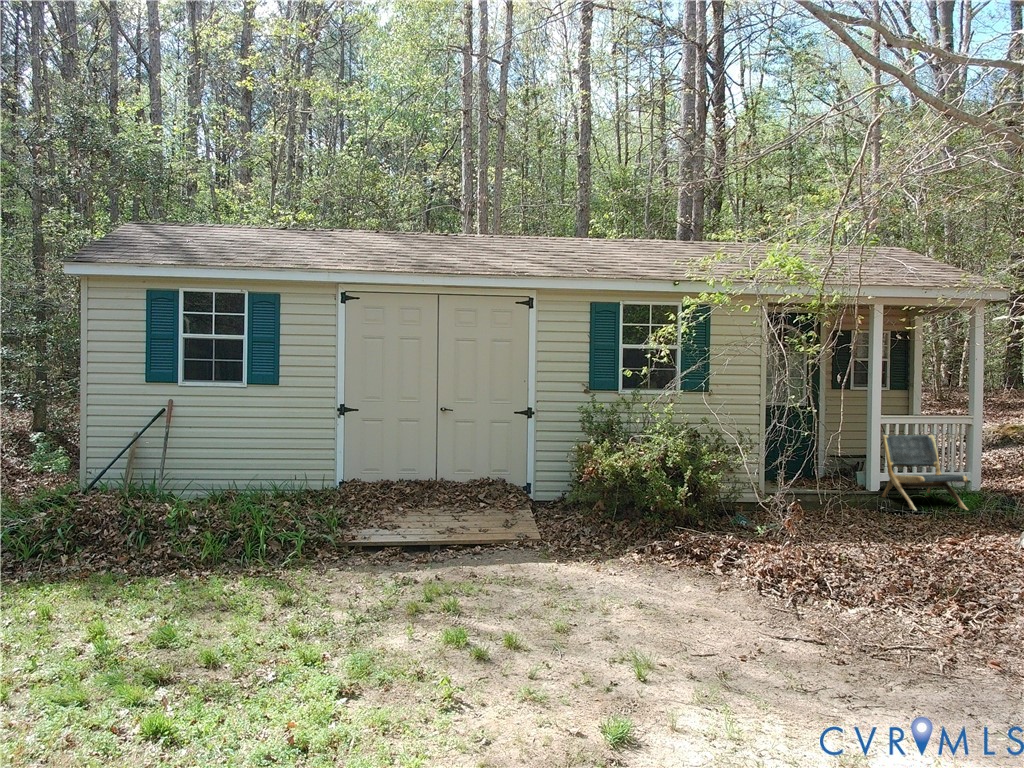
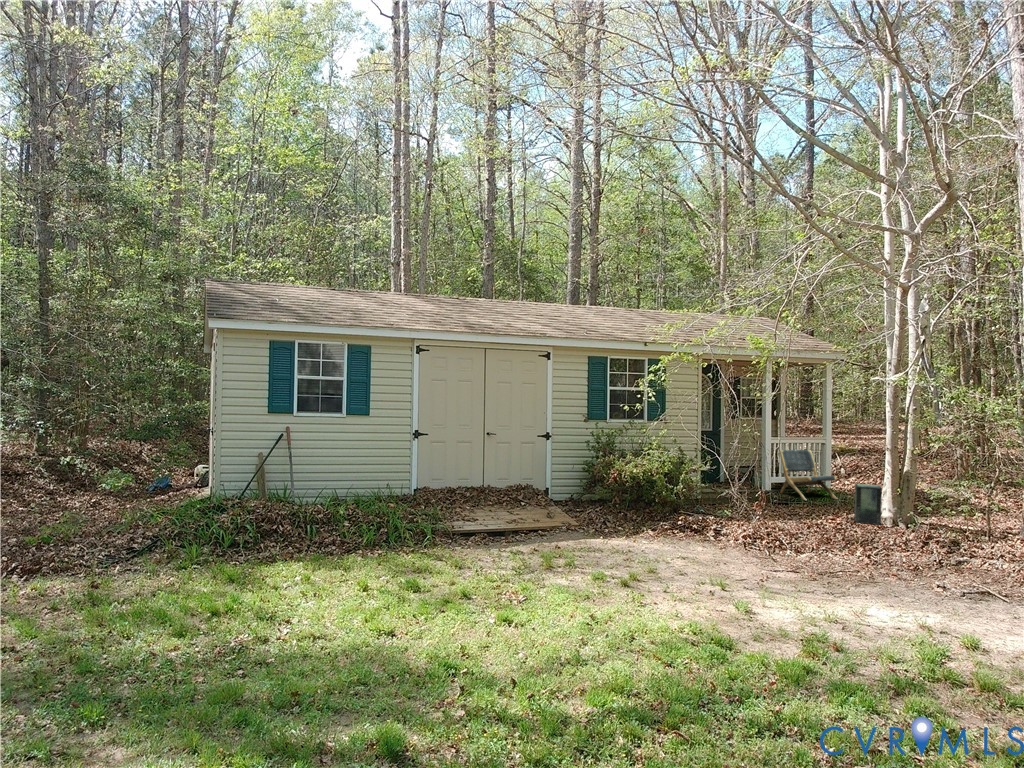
storage box: none [974,493,1018,560] -> present [854,484,882,525]

